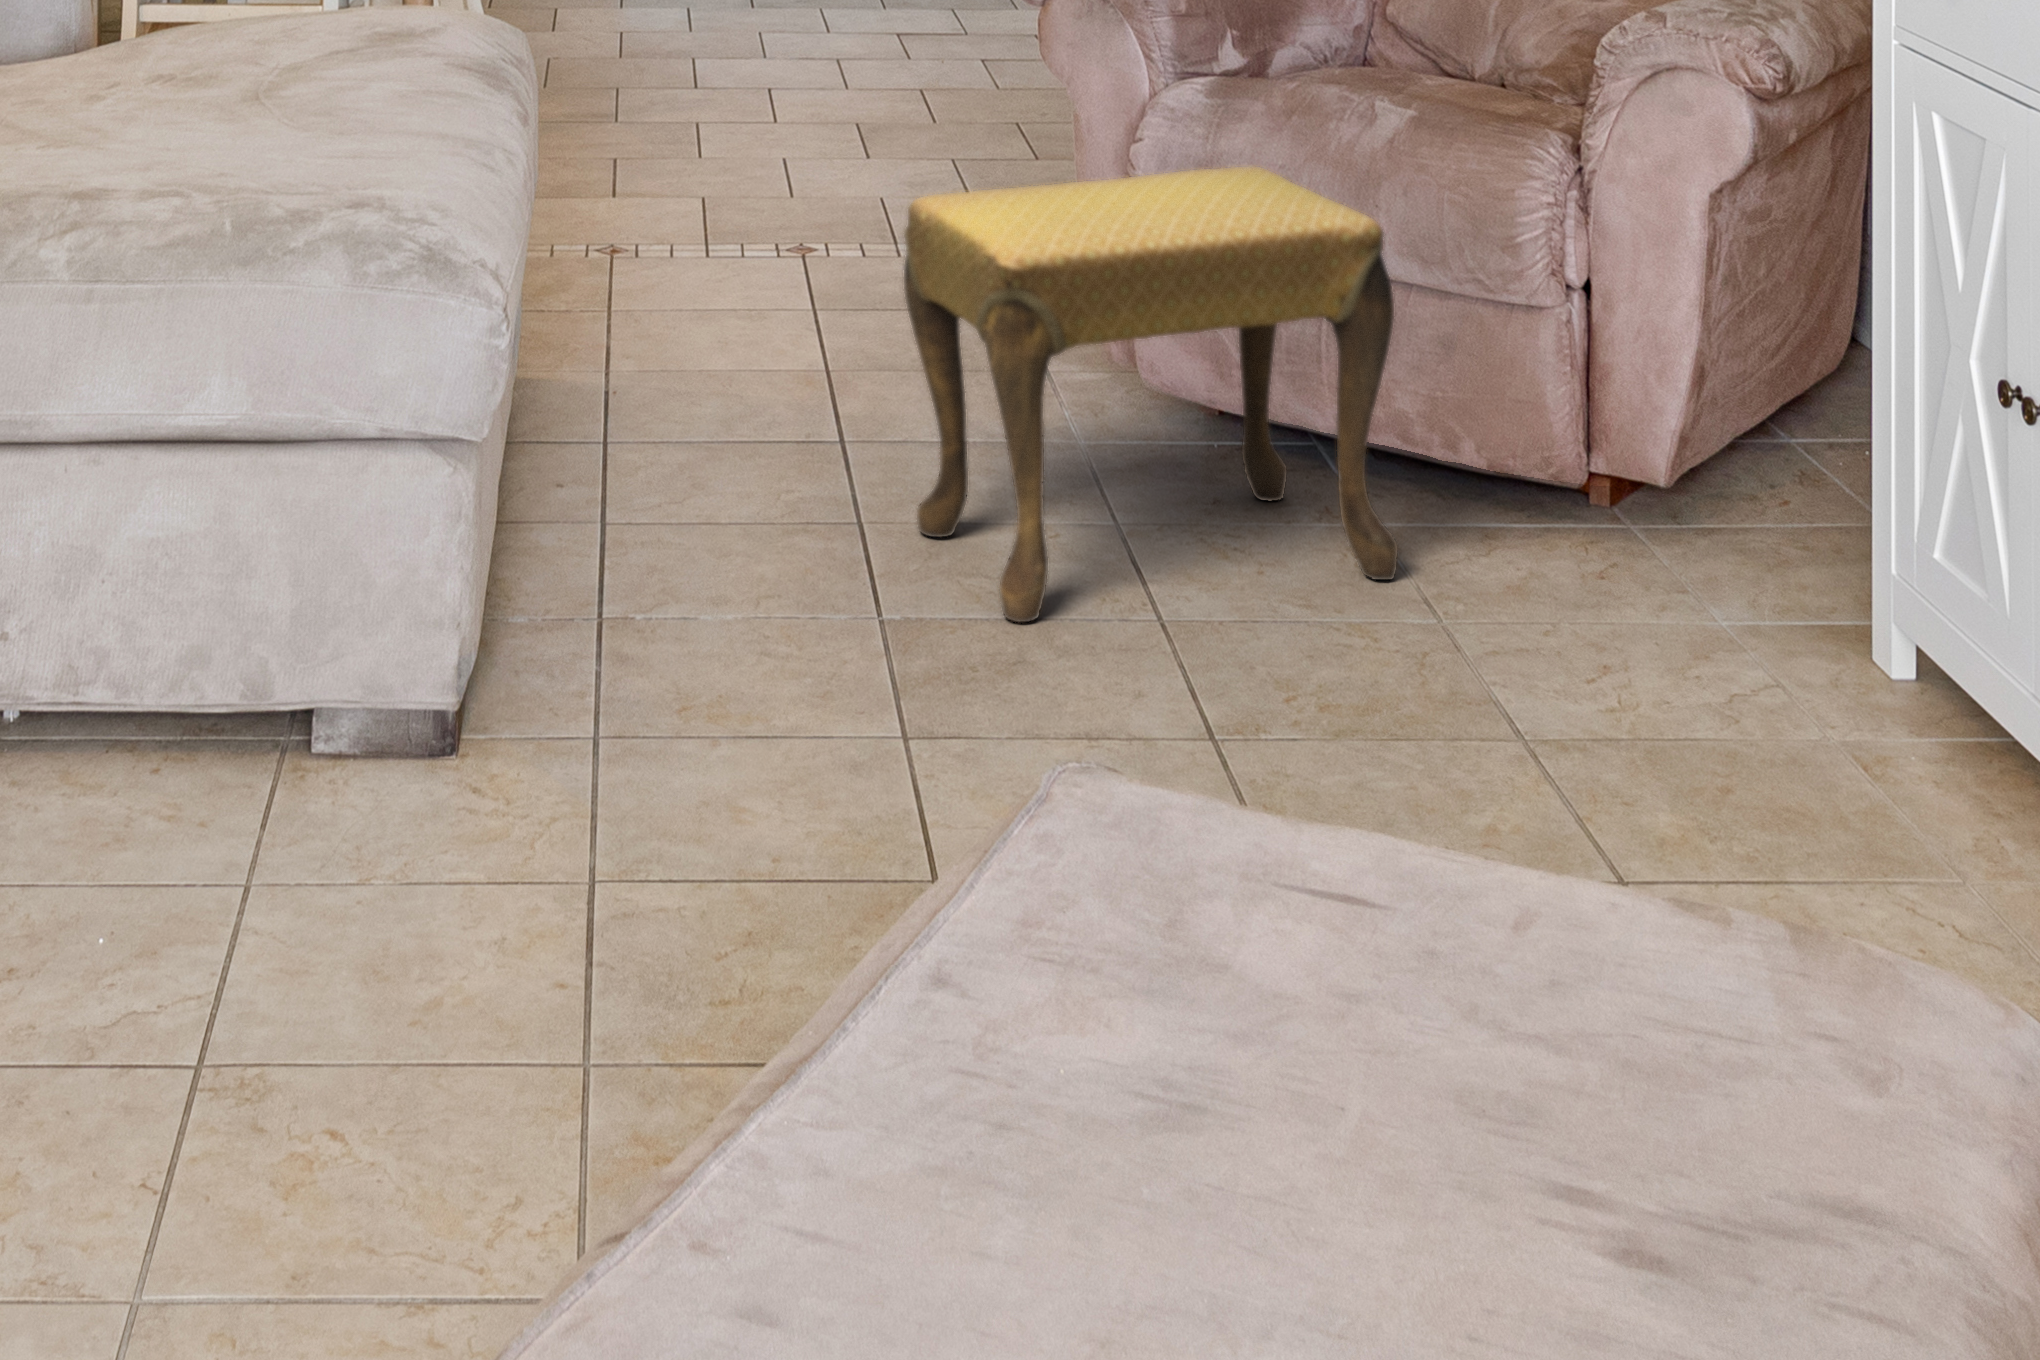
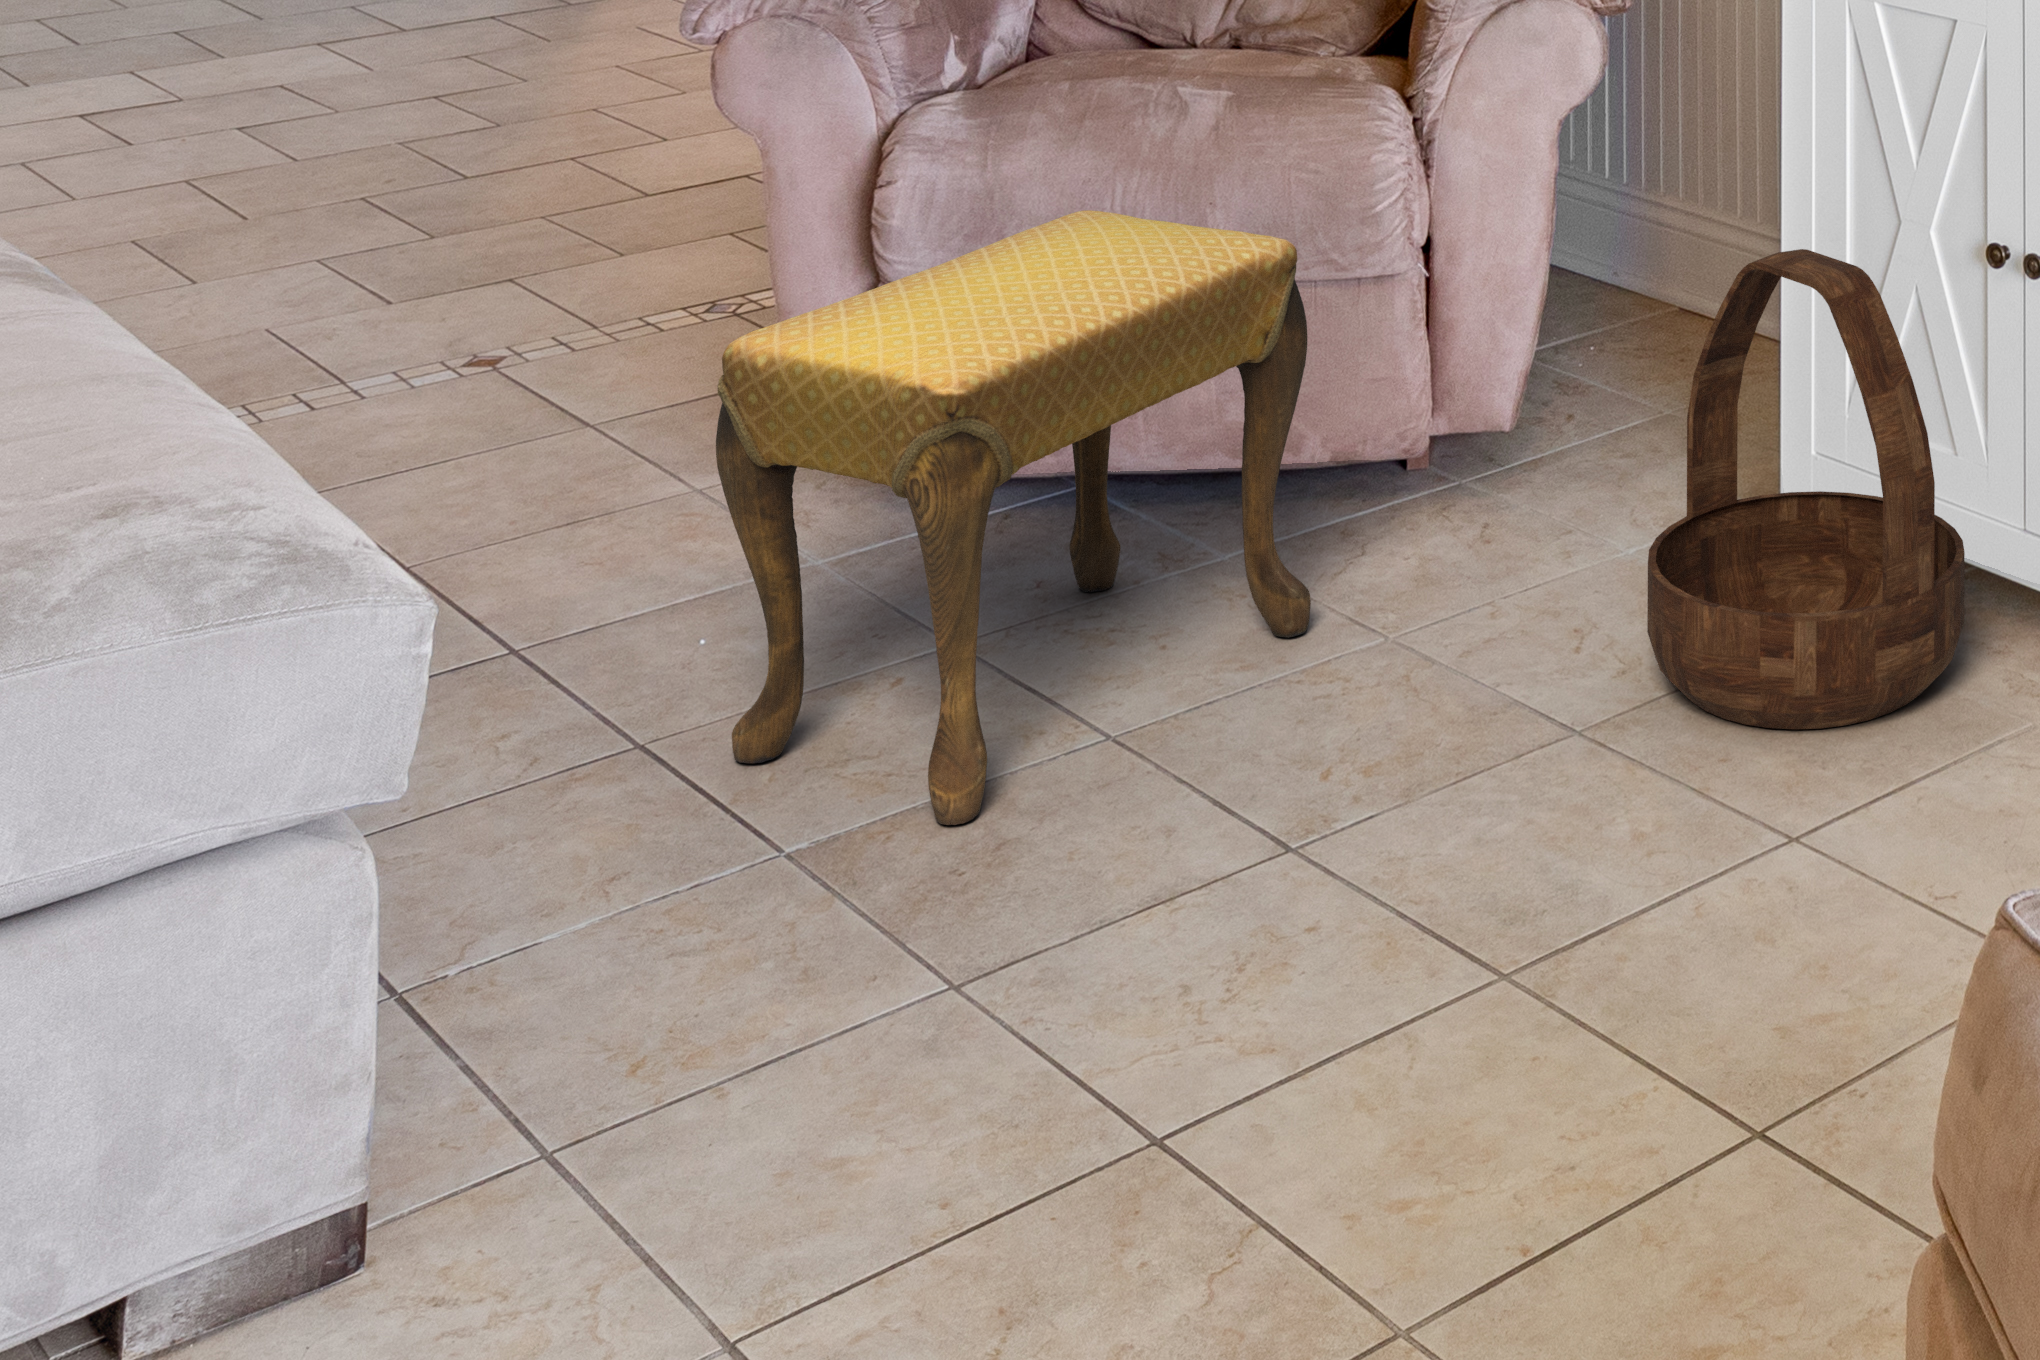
basket: none [1626,326,1968,818] -> present [1647,249,1965,729]

